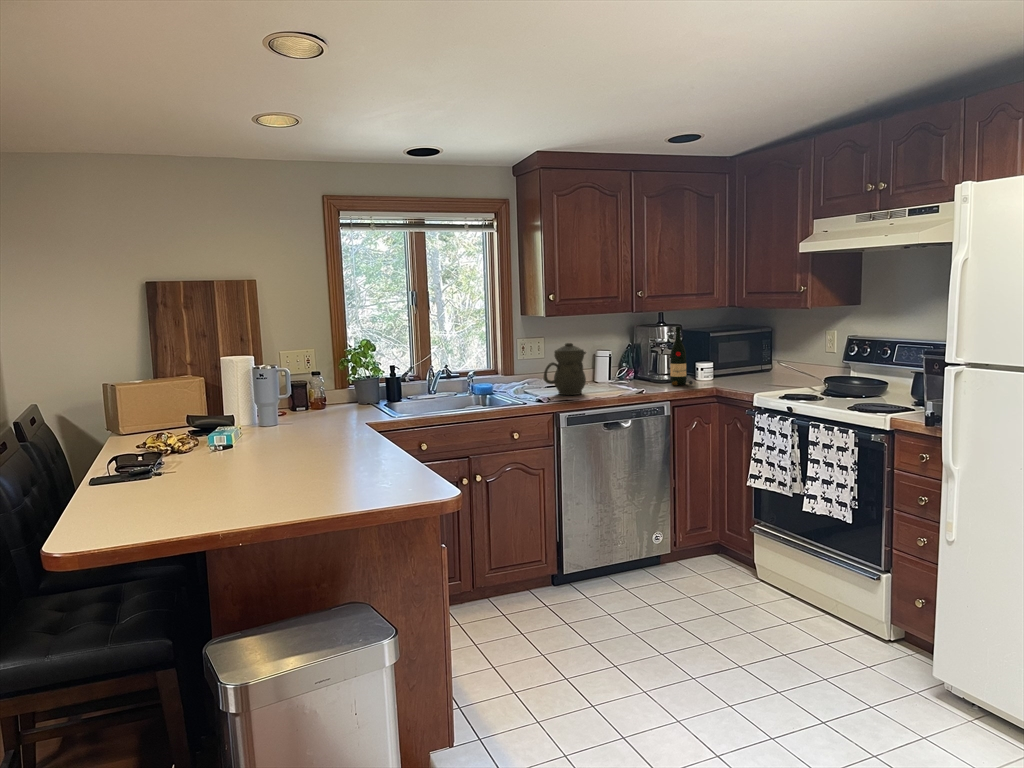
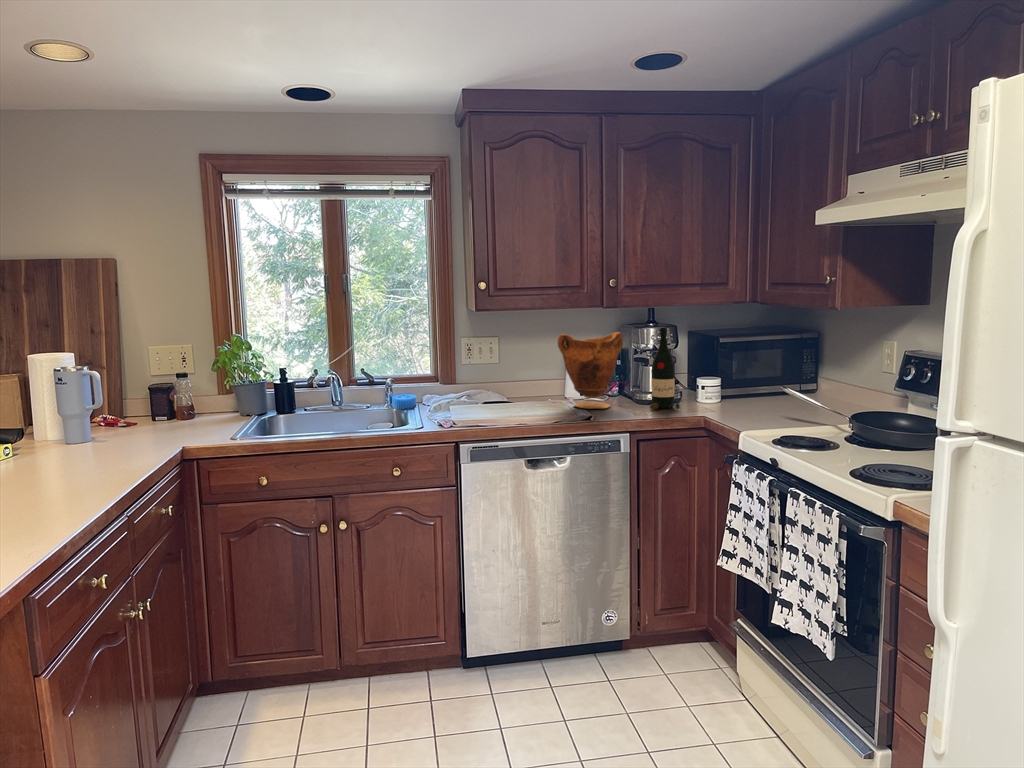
vase: none [604,331,646,387] -> present [558,332,623,408]
teapot: present [544,343,586,395] -> none [459,347,522,418]

